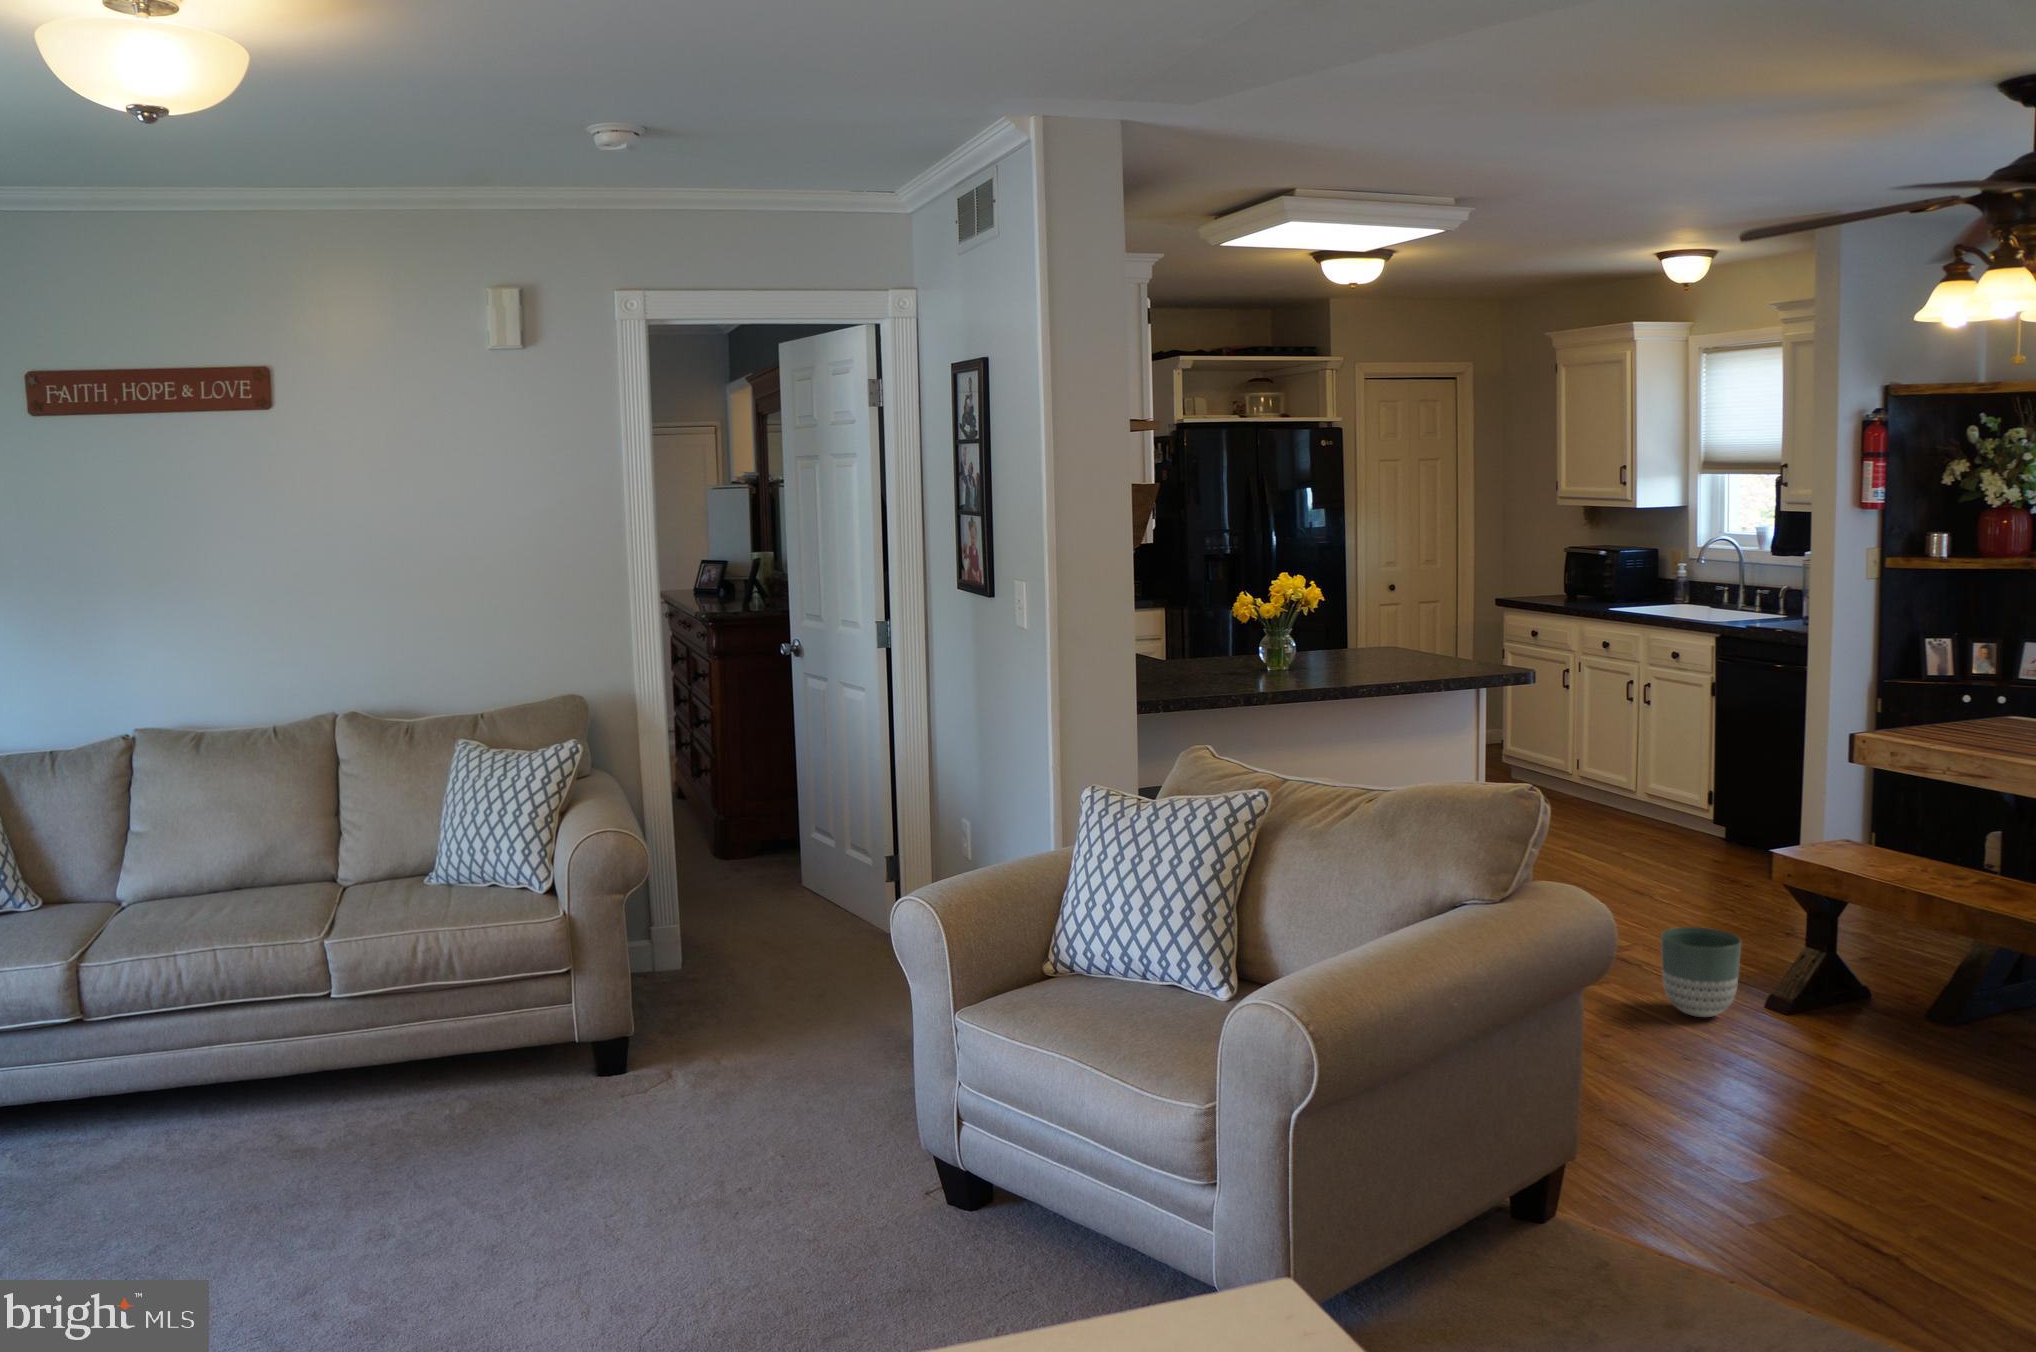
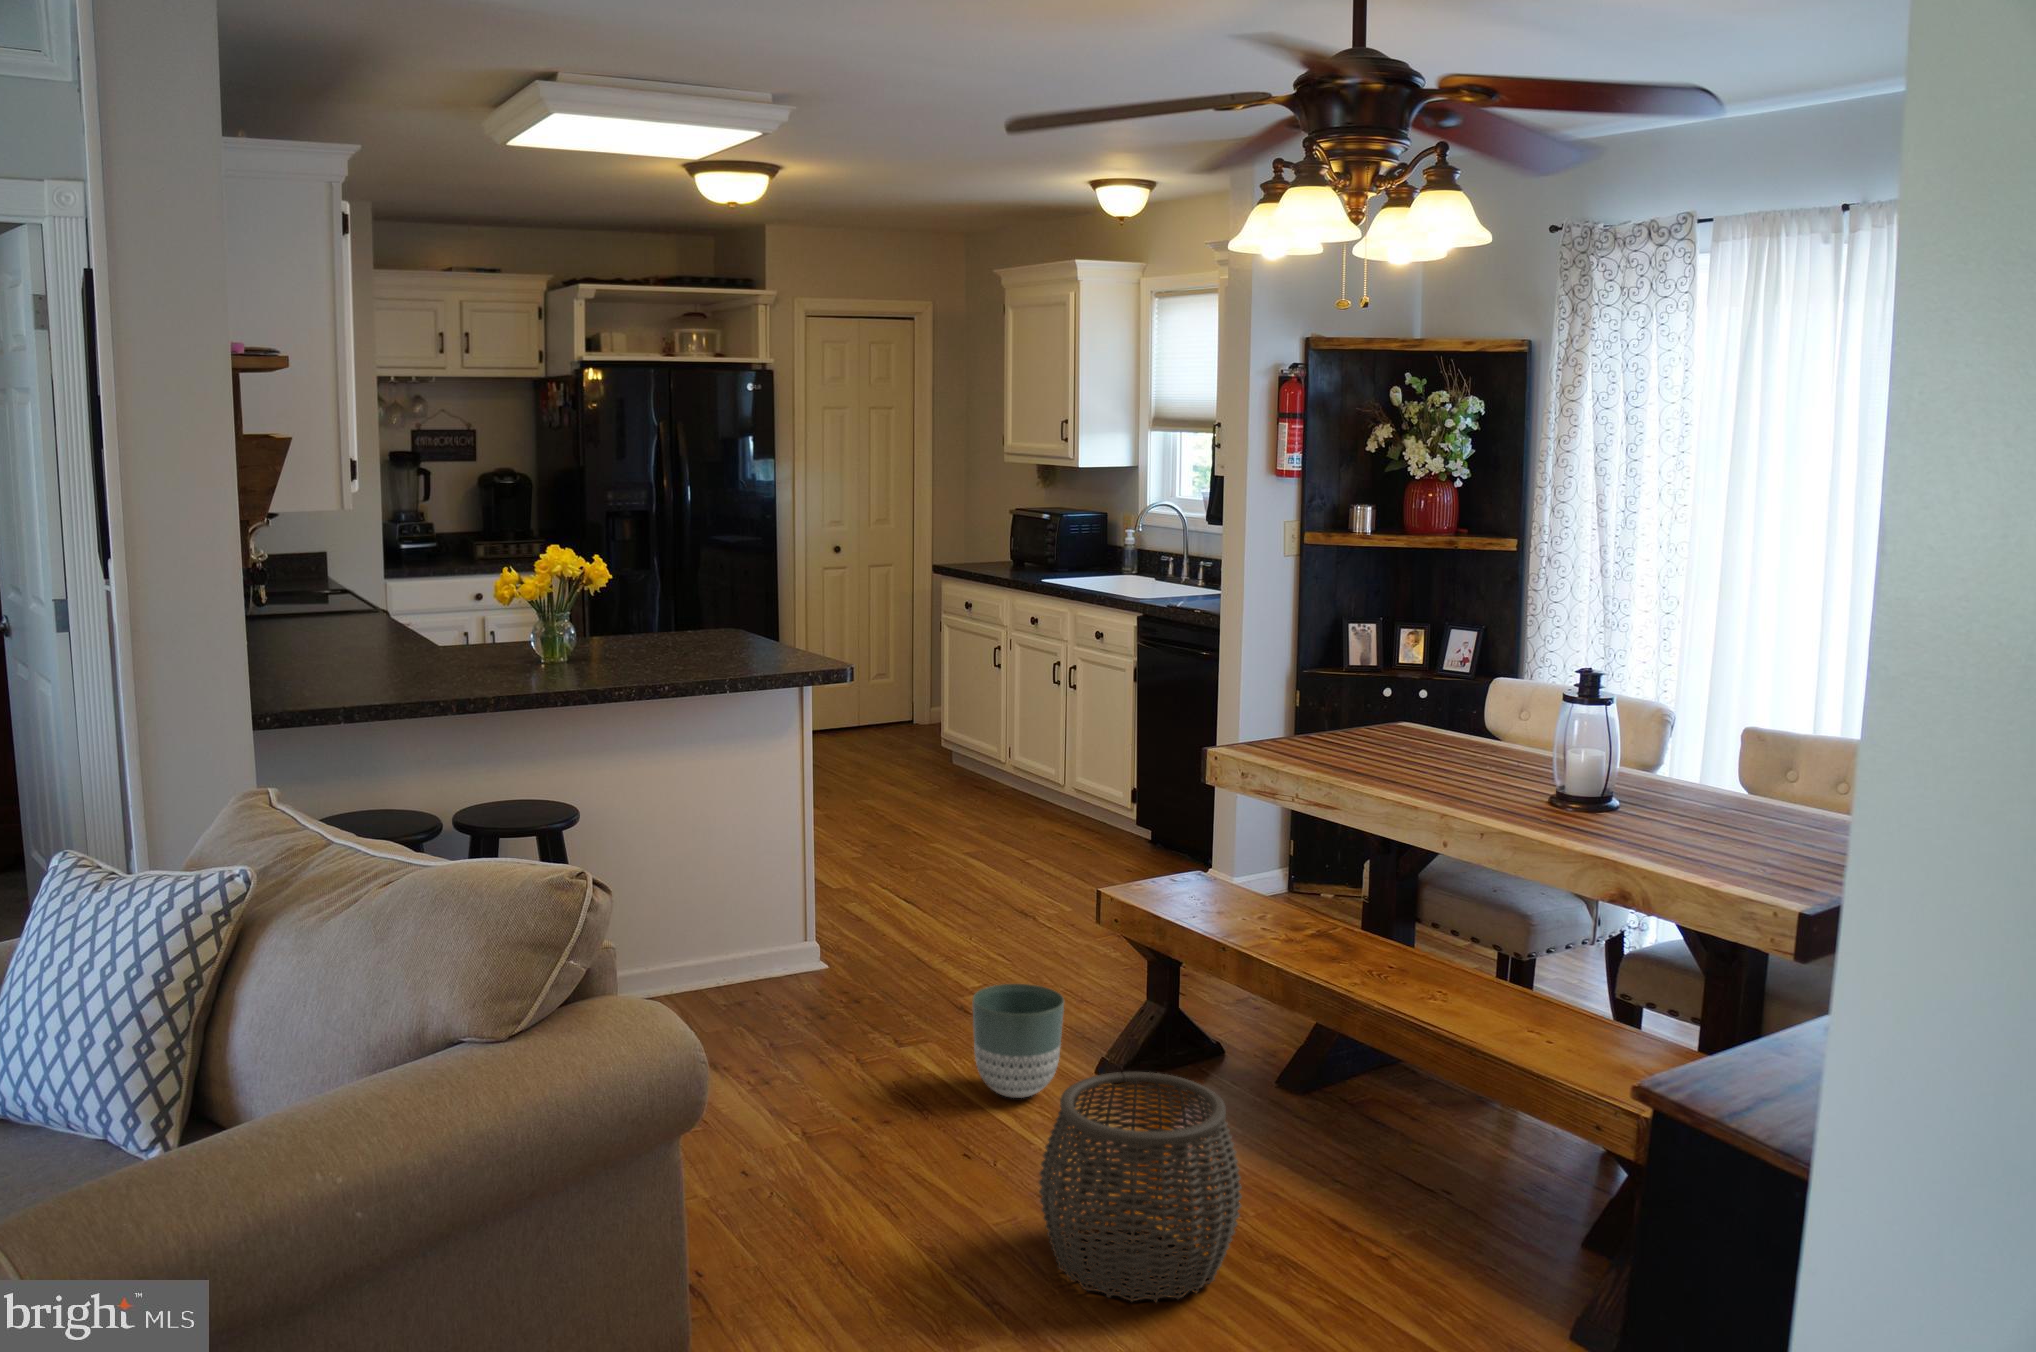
woven basket: none [1776,982,1957,1157] -> present [1039,1072,1242,1302]

